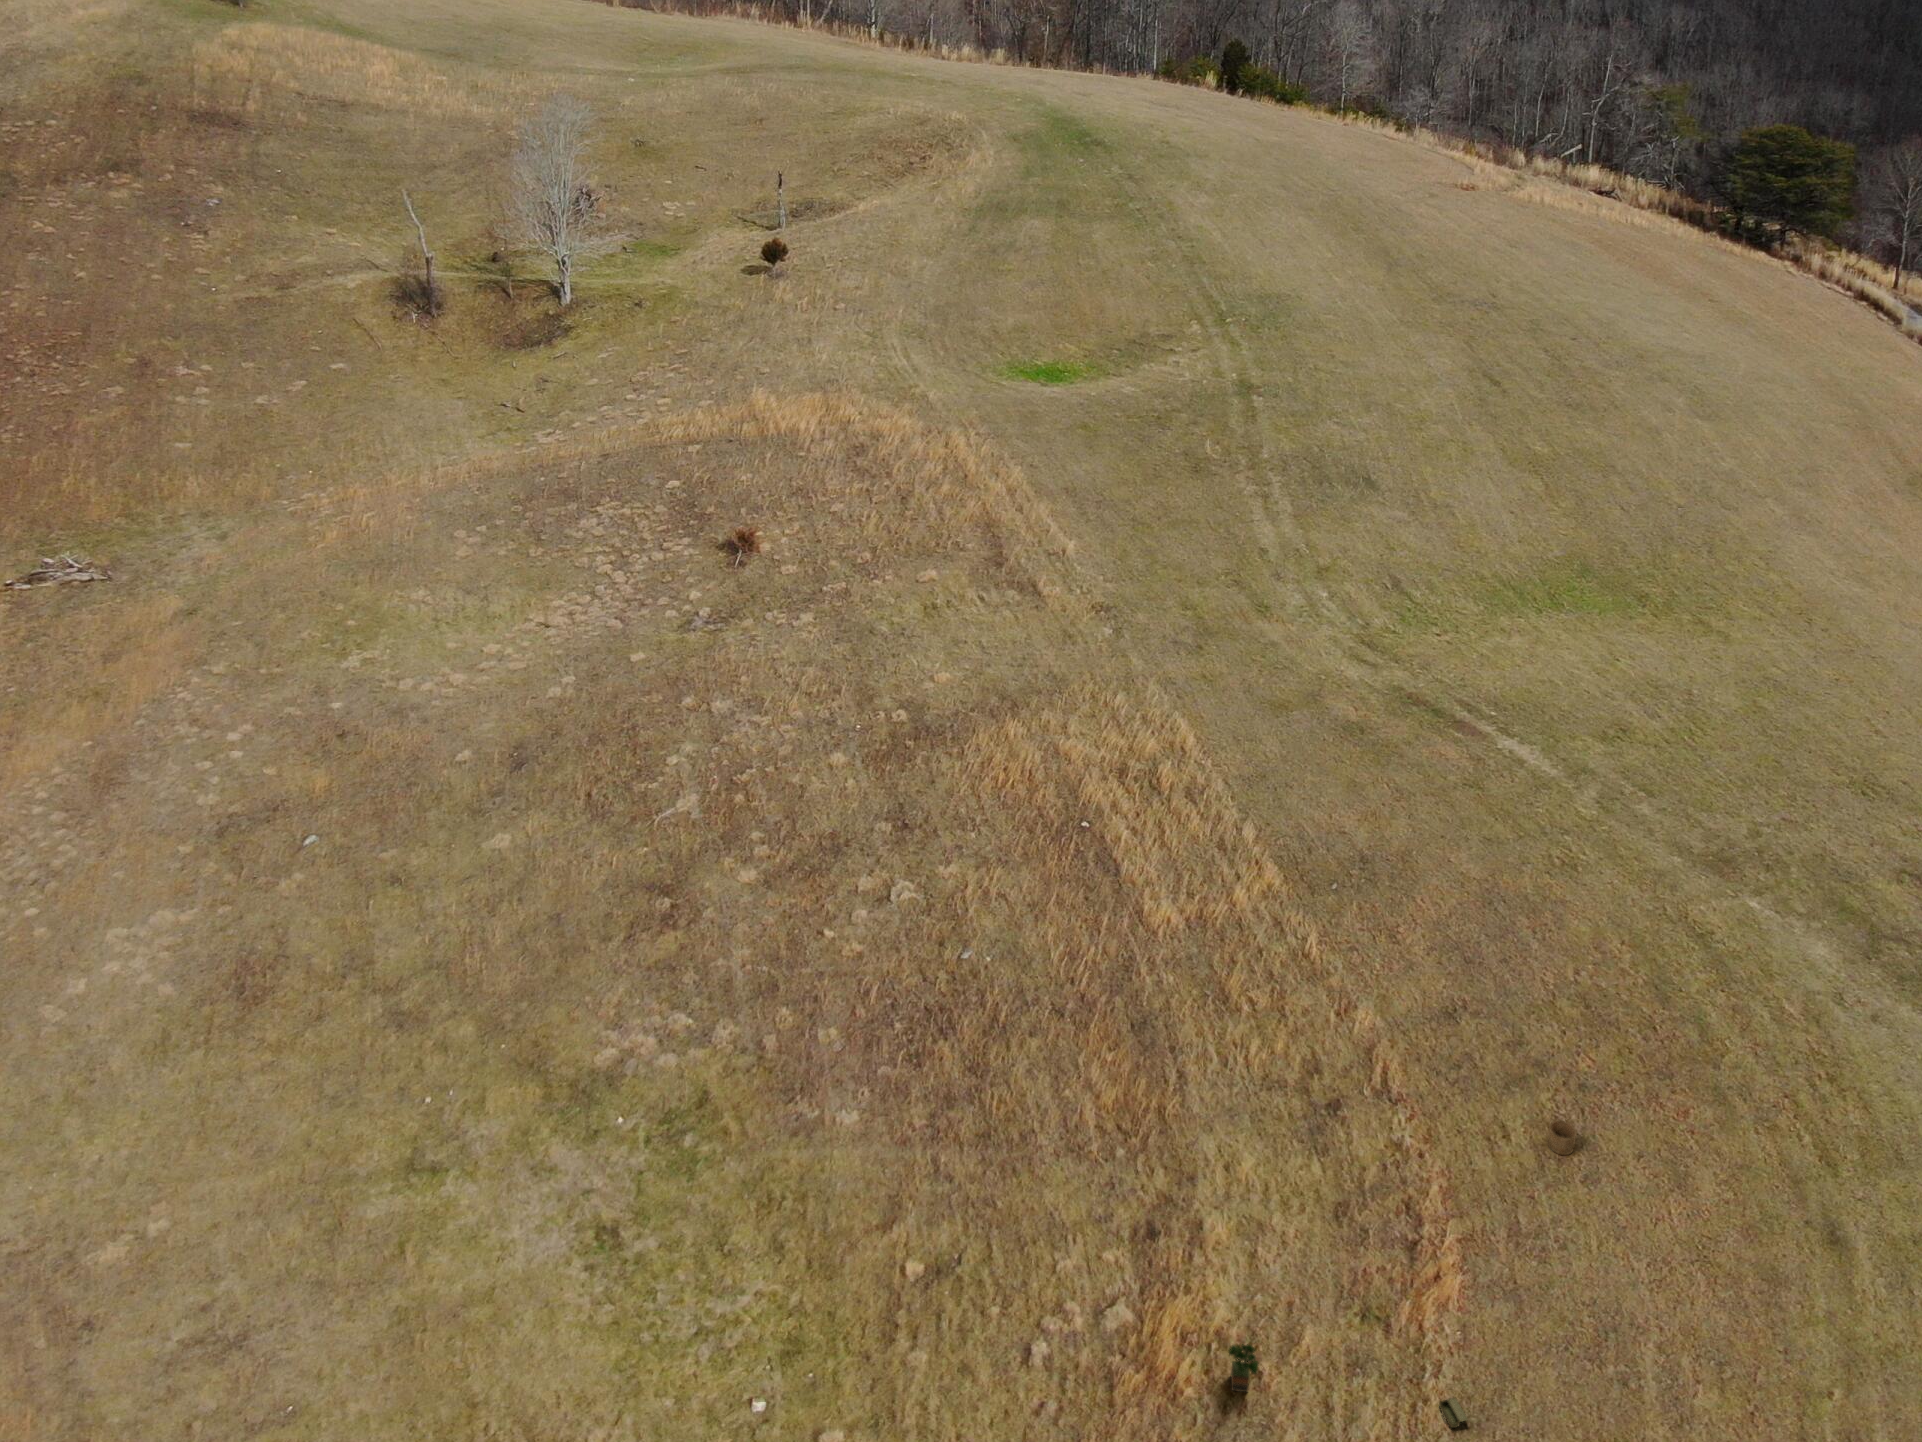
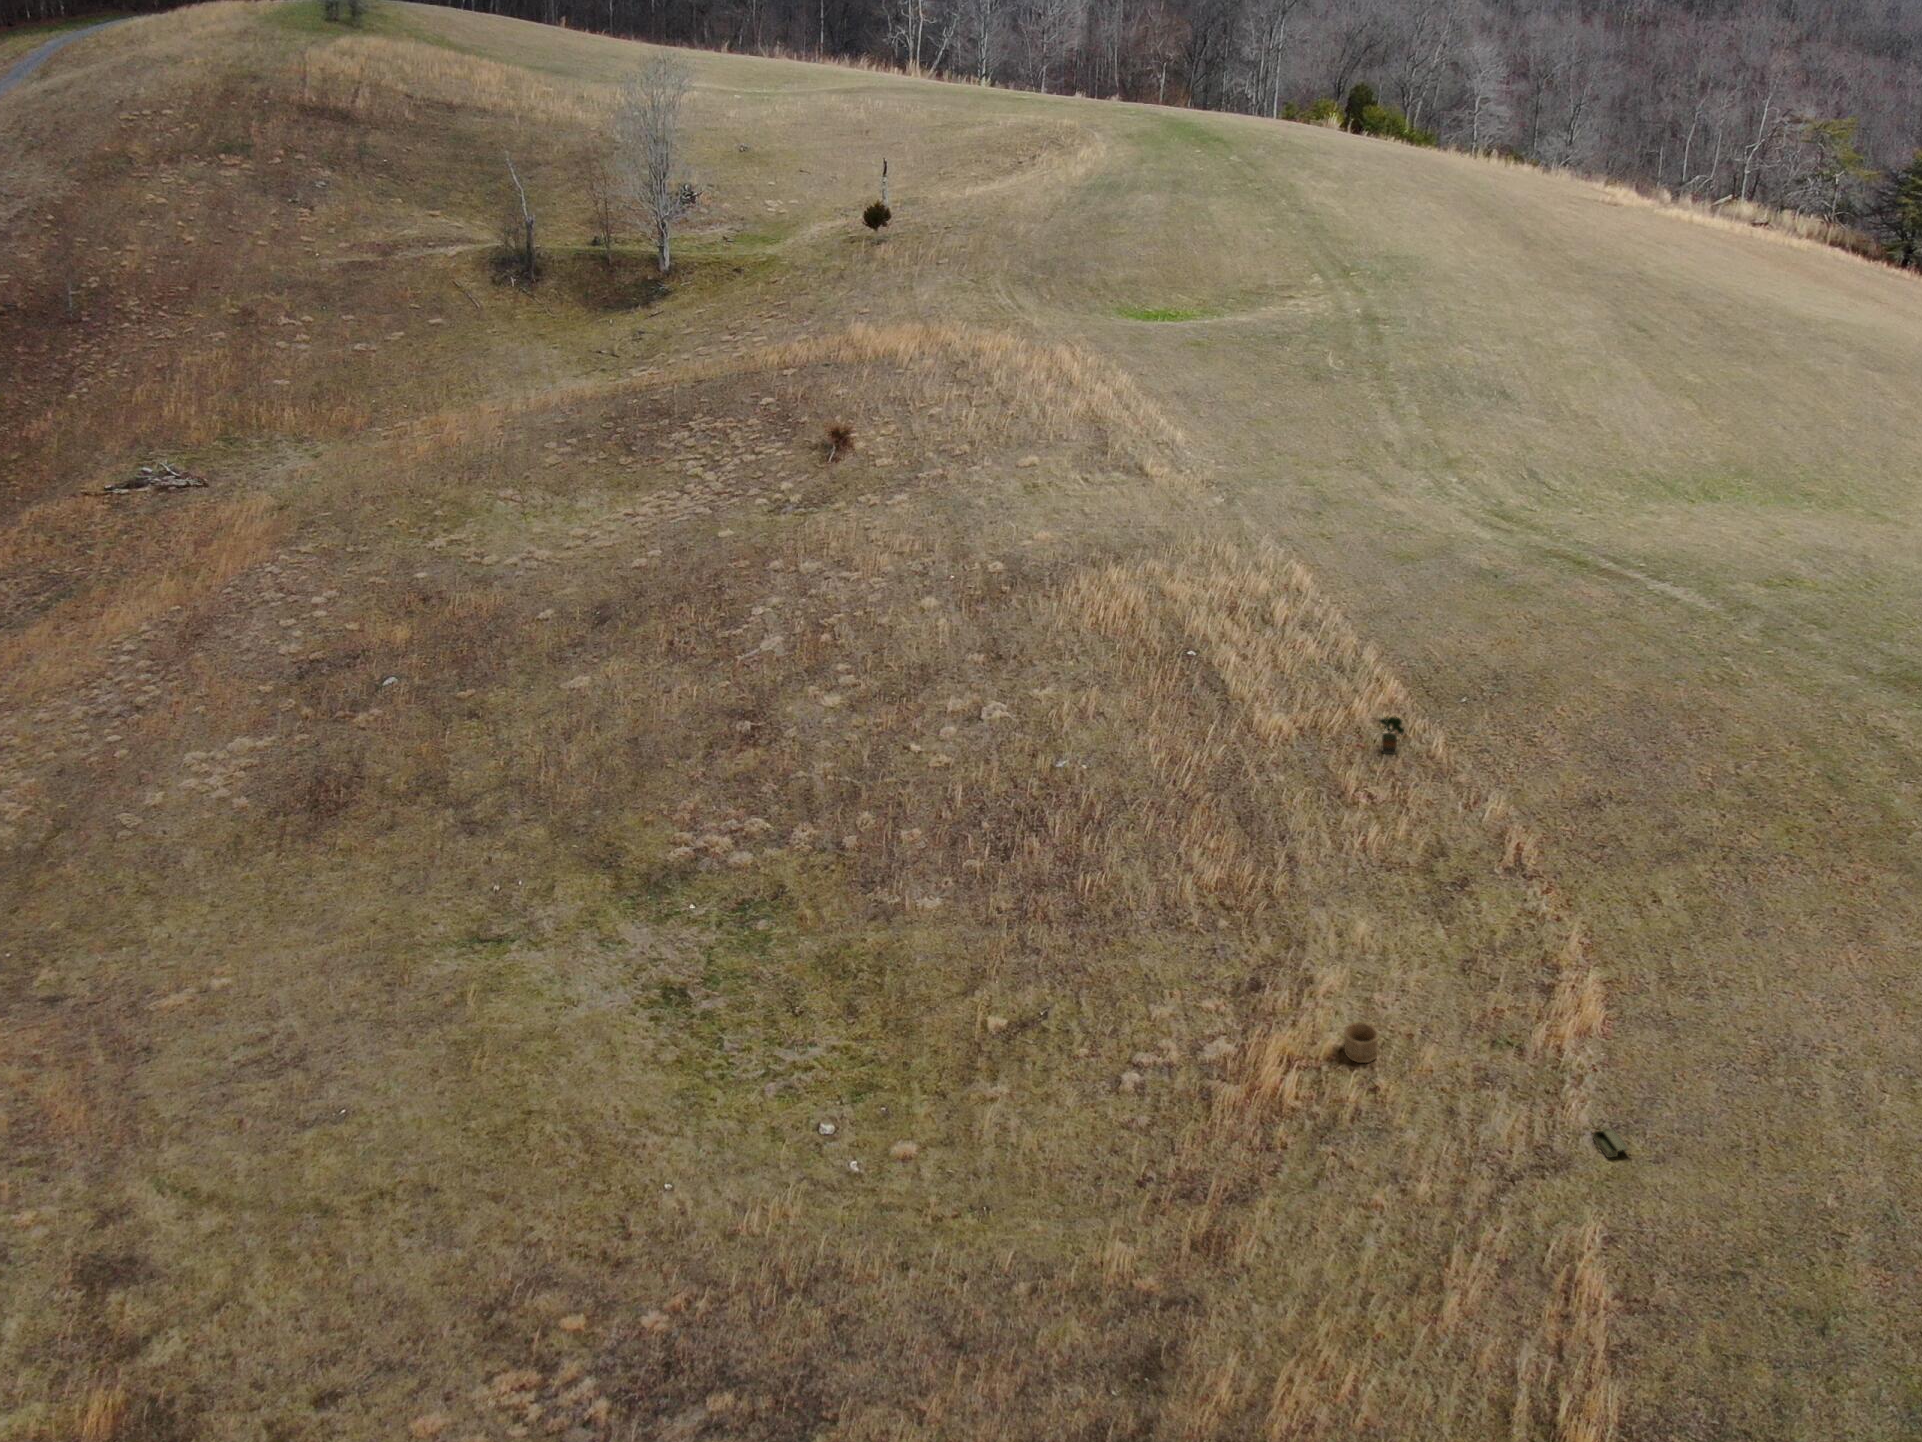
wooden bucket: present [1548,1120,1577,1155] -> present [1344,1023,1379,1063]
potted tree: present [1229,1344,1259,1392] -> present [1379,717,1404,754]

